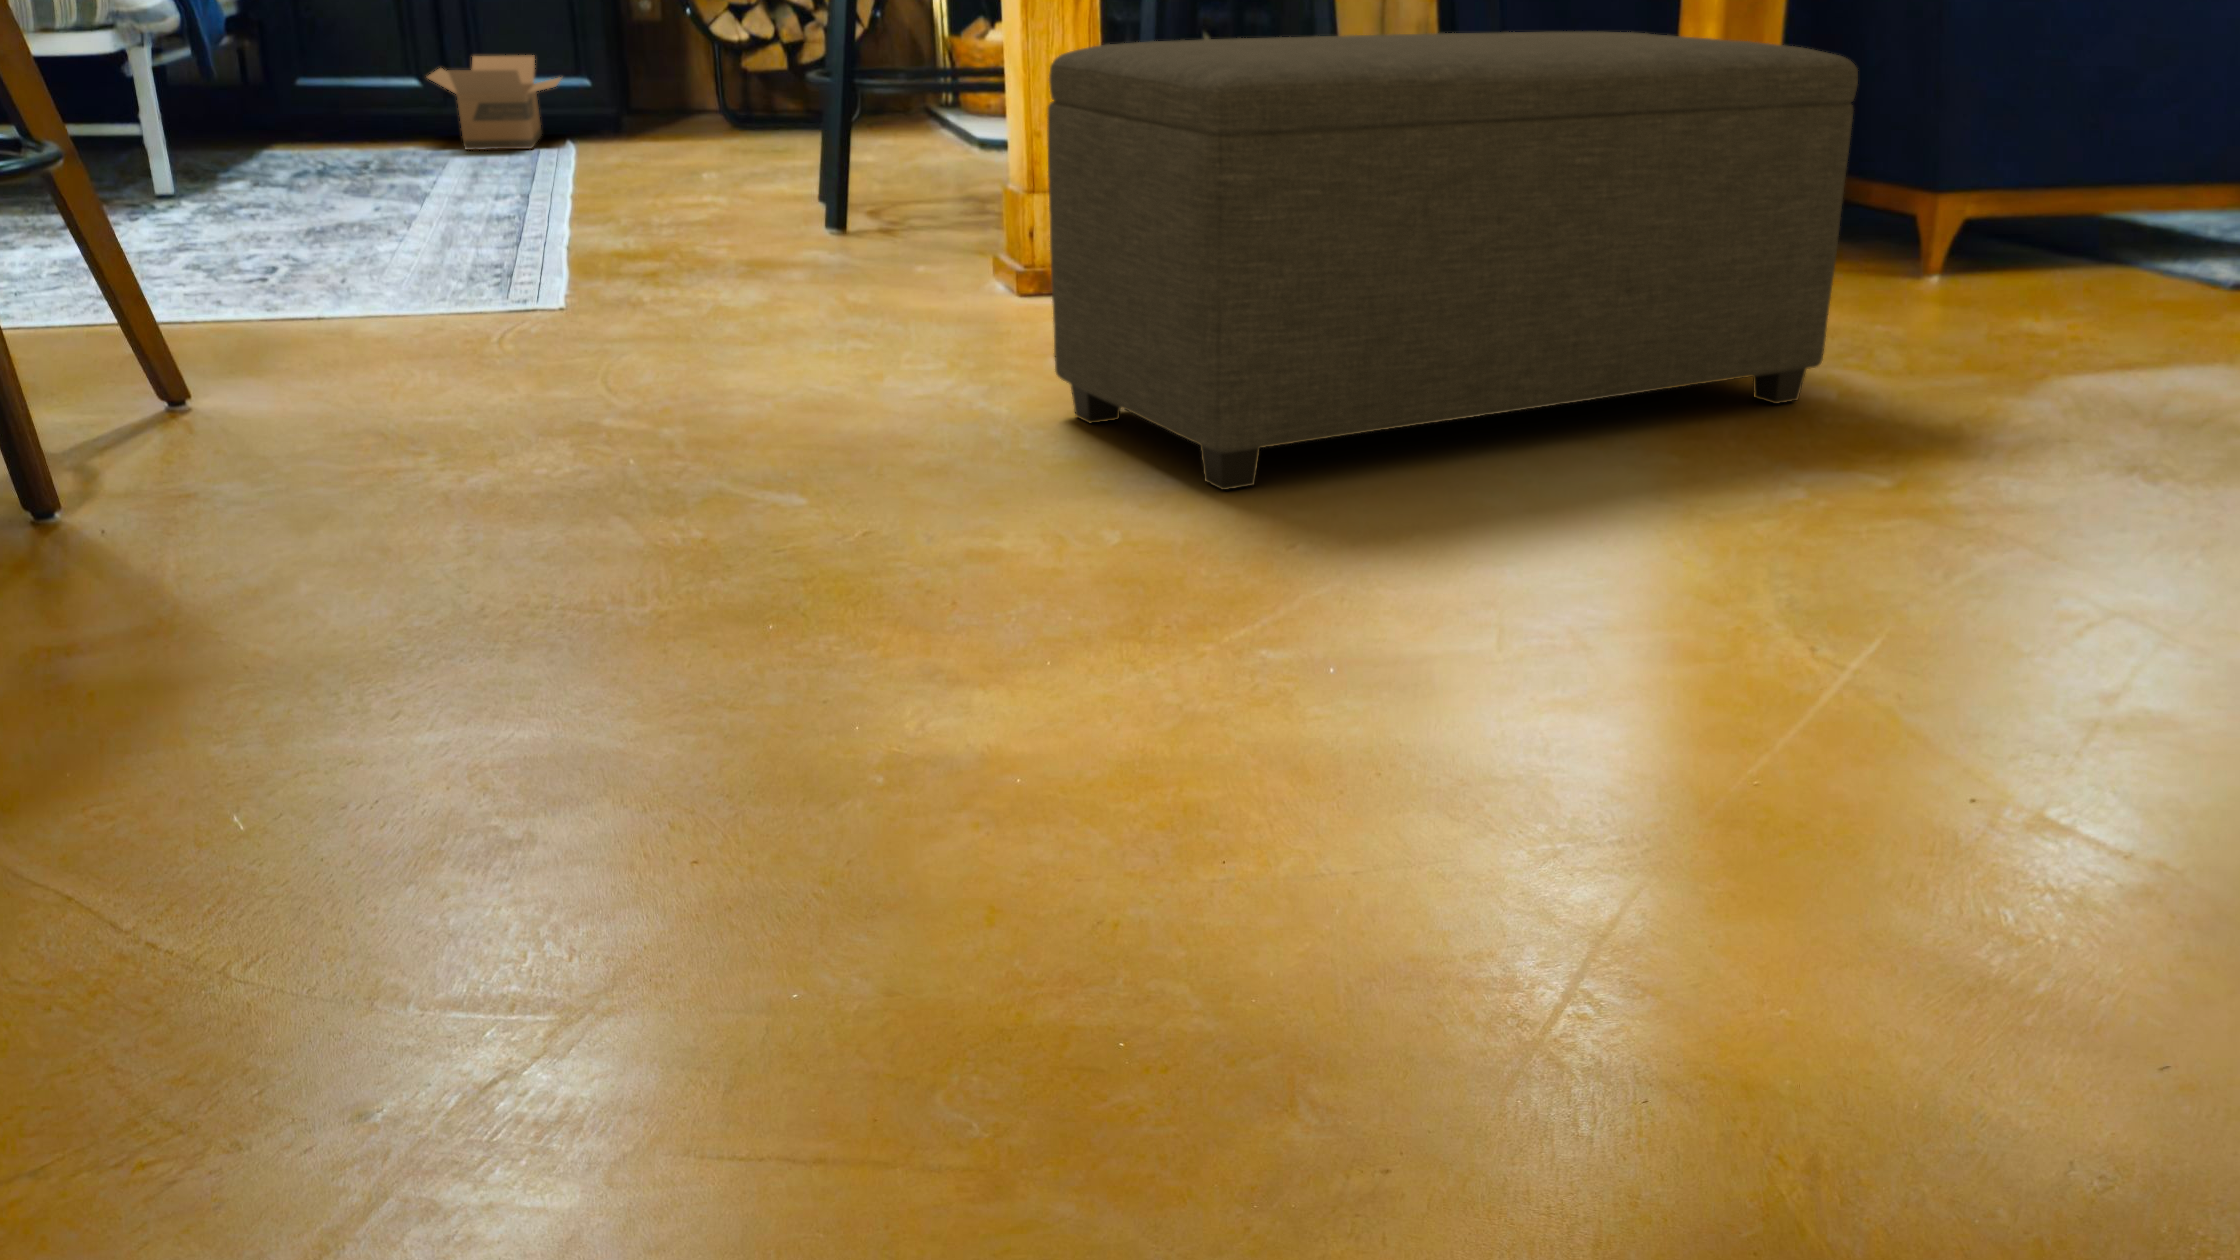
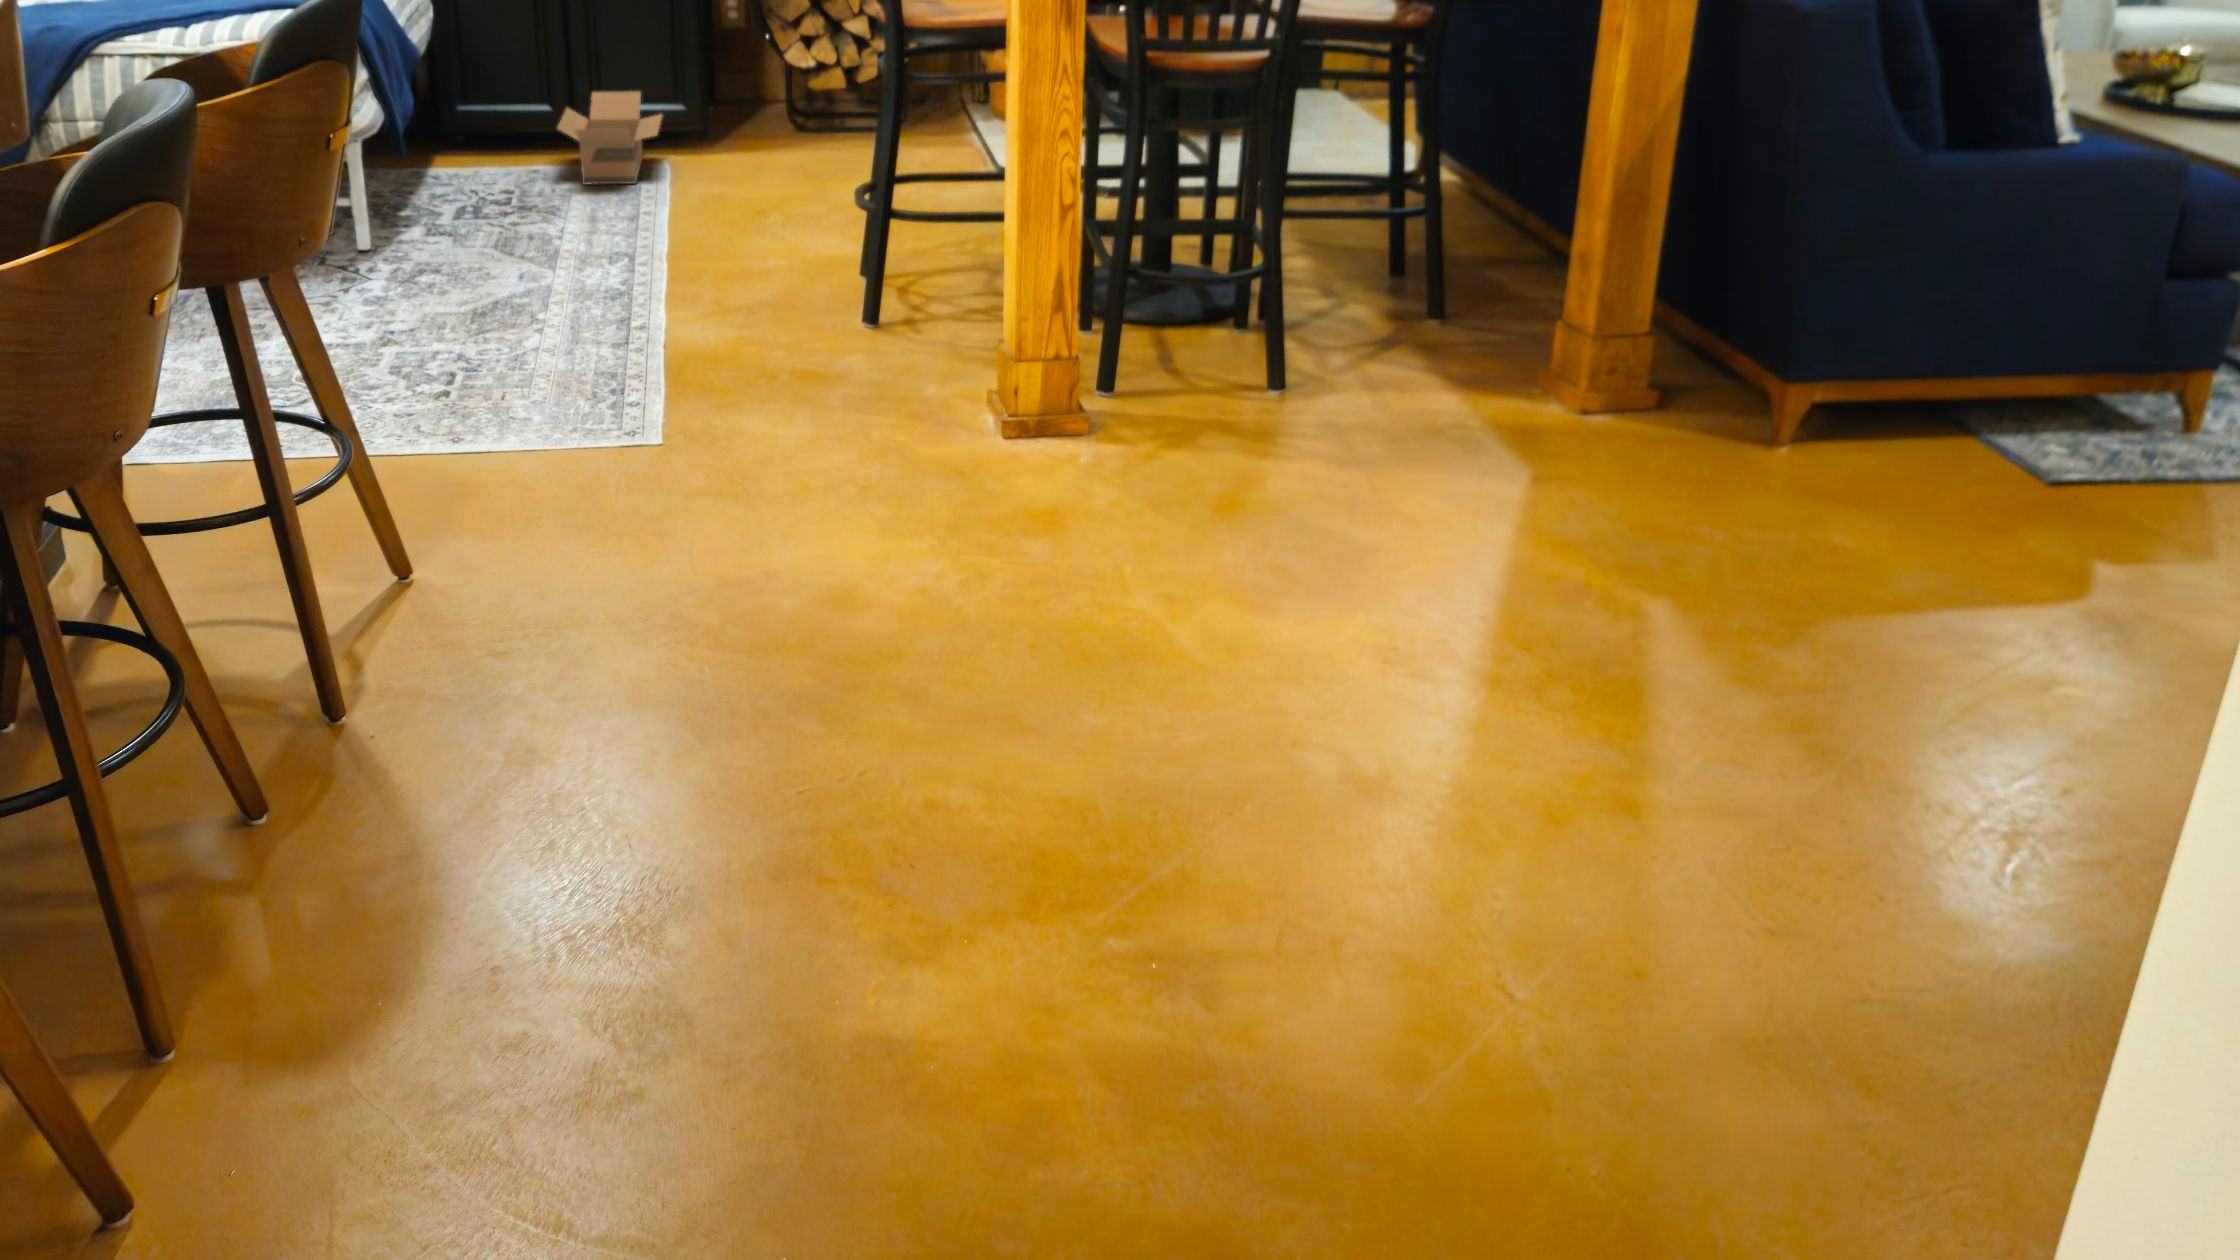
ottoman: present [1048,32,1858,490] -> none [1012,314,1640,717]

